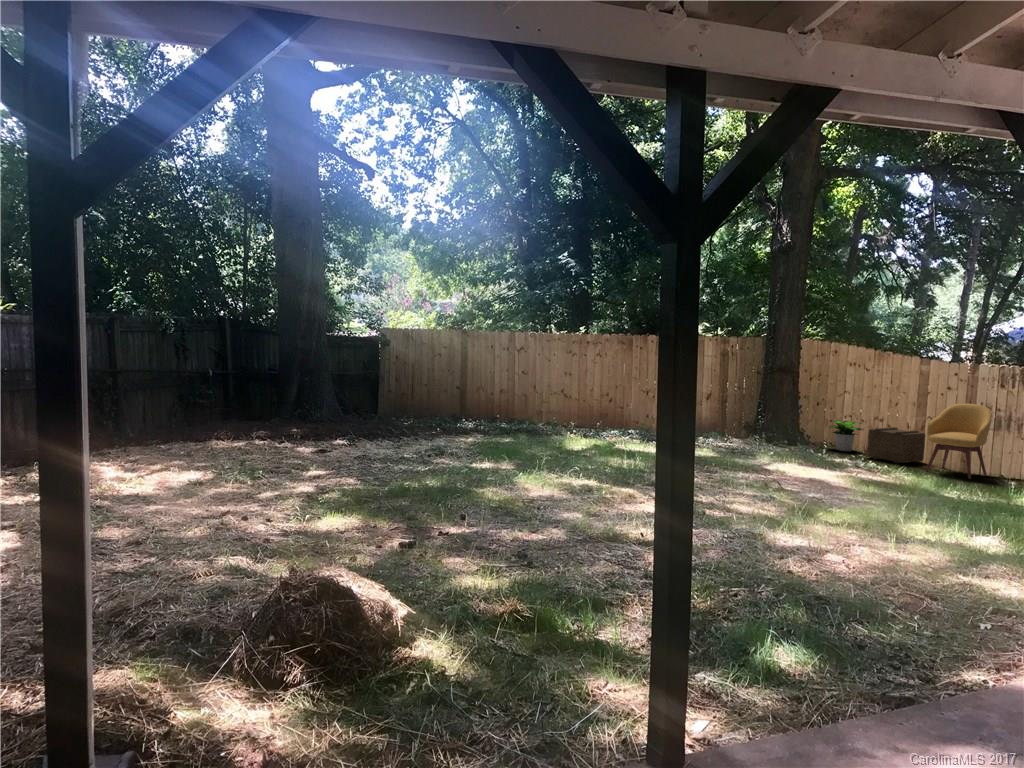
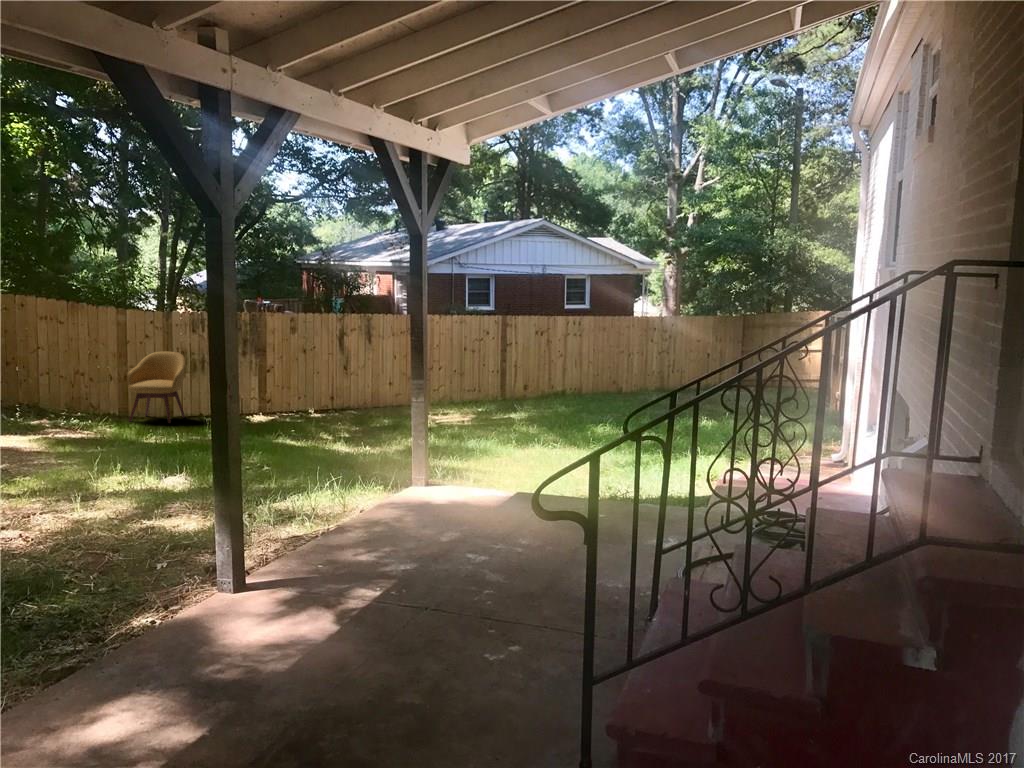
potted plant: present [829,420,863,451] -> none [20,377,65,412]
wooden crate: present [867,427,925,463] -> none [67,380,128,418]

